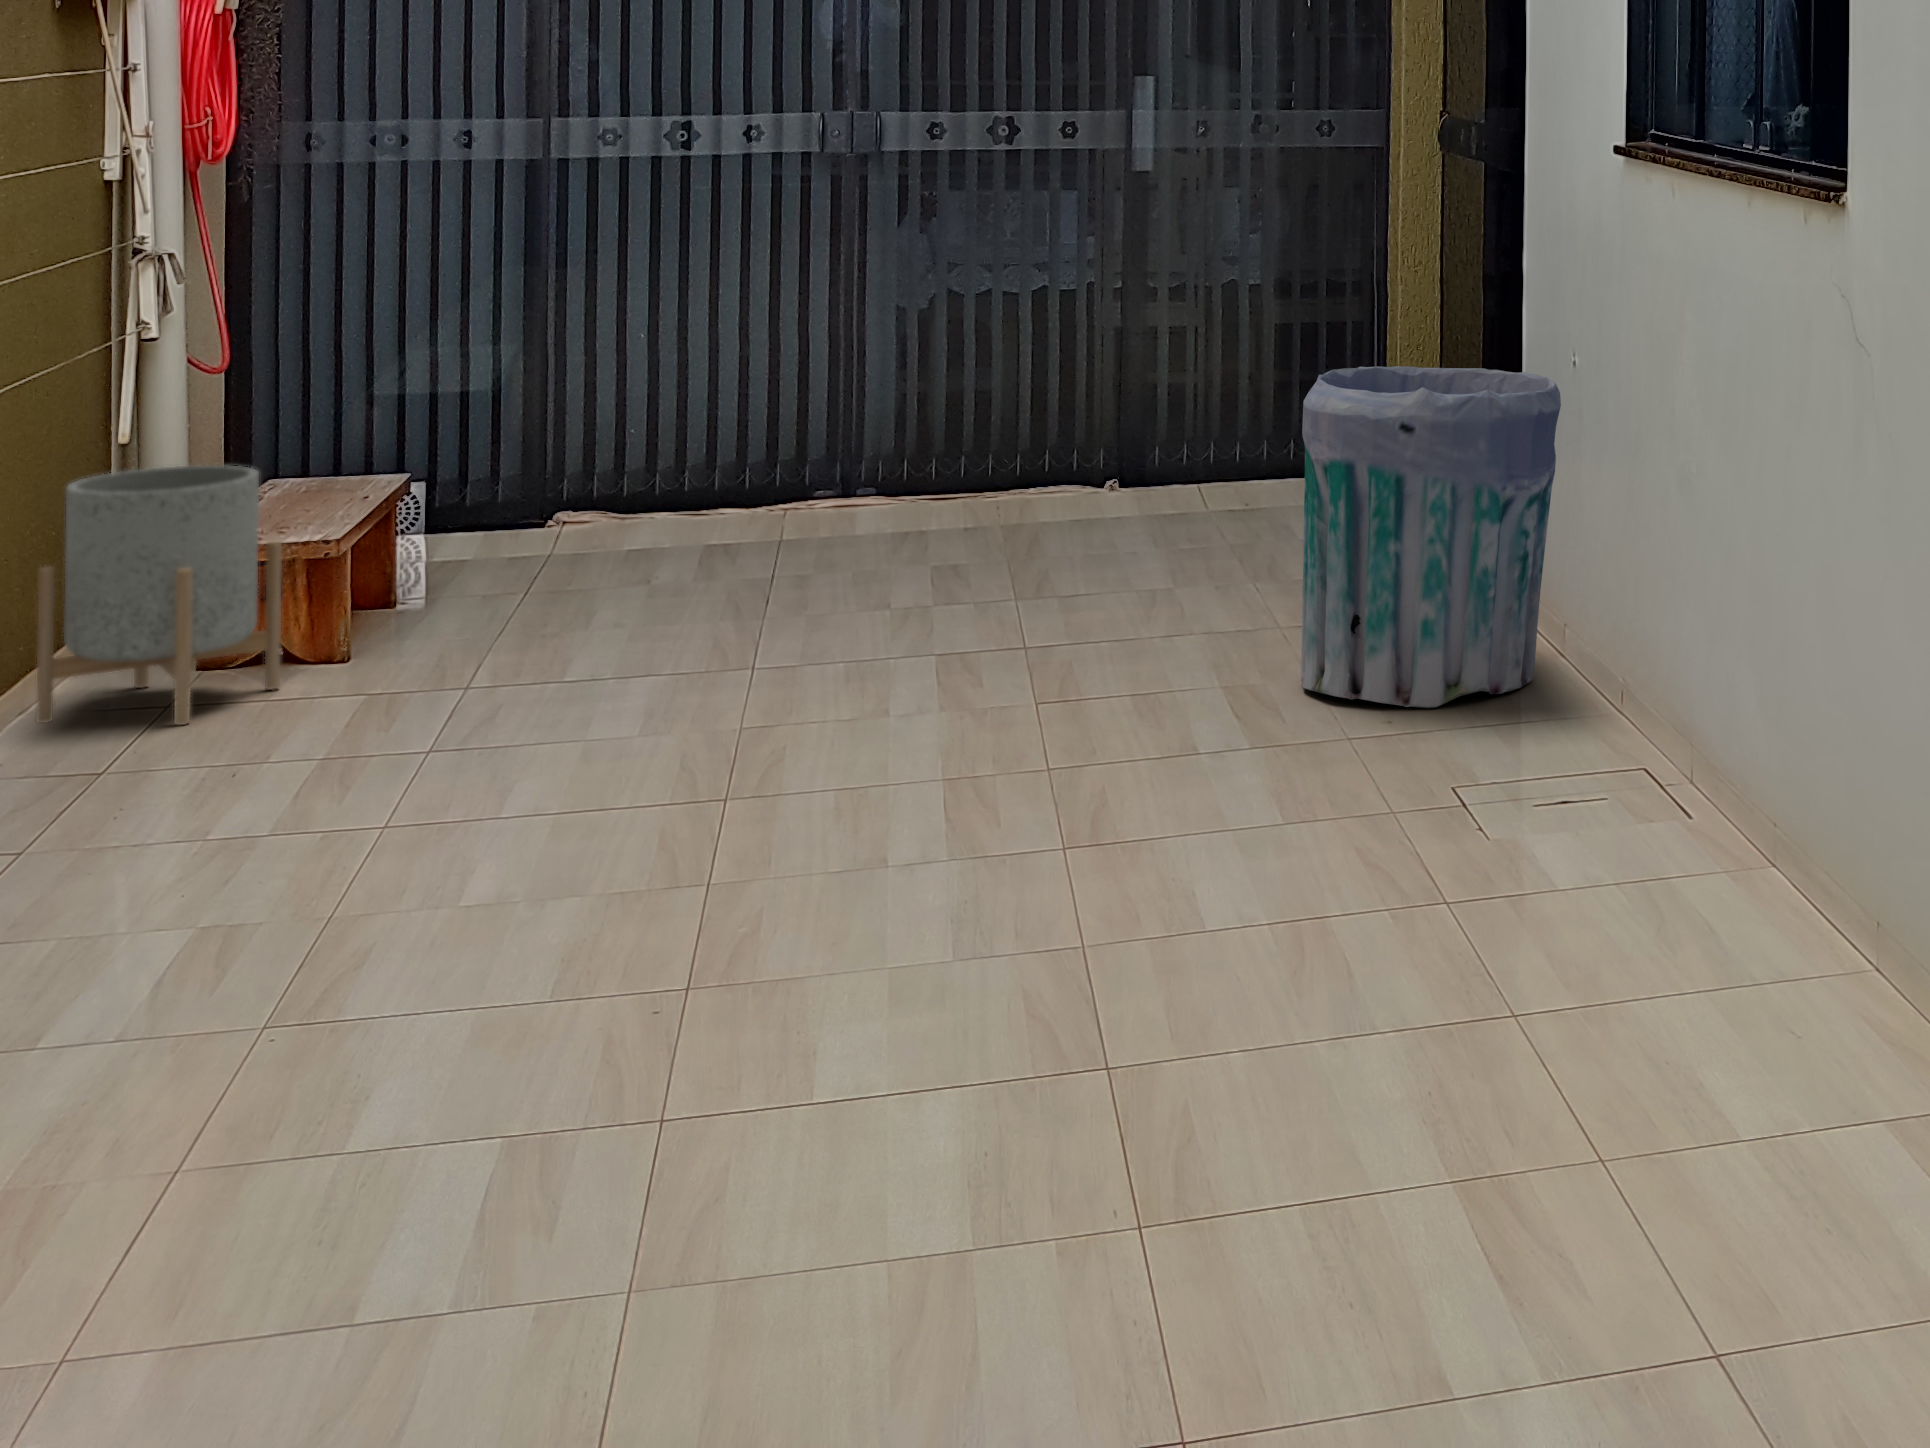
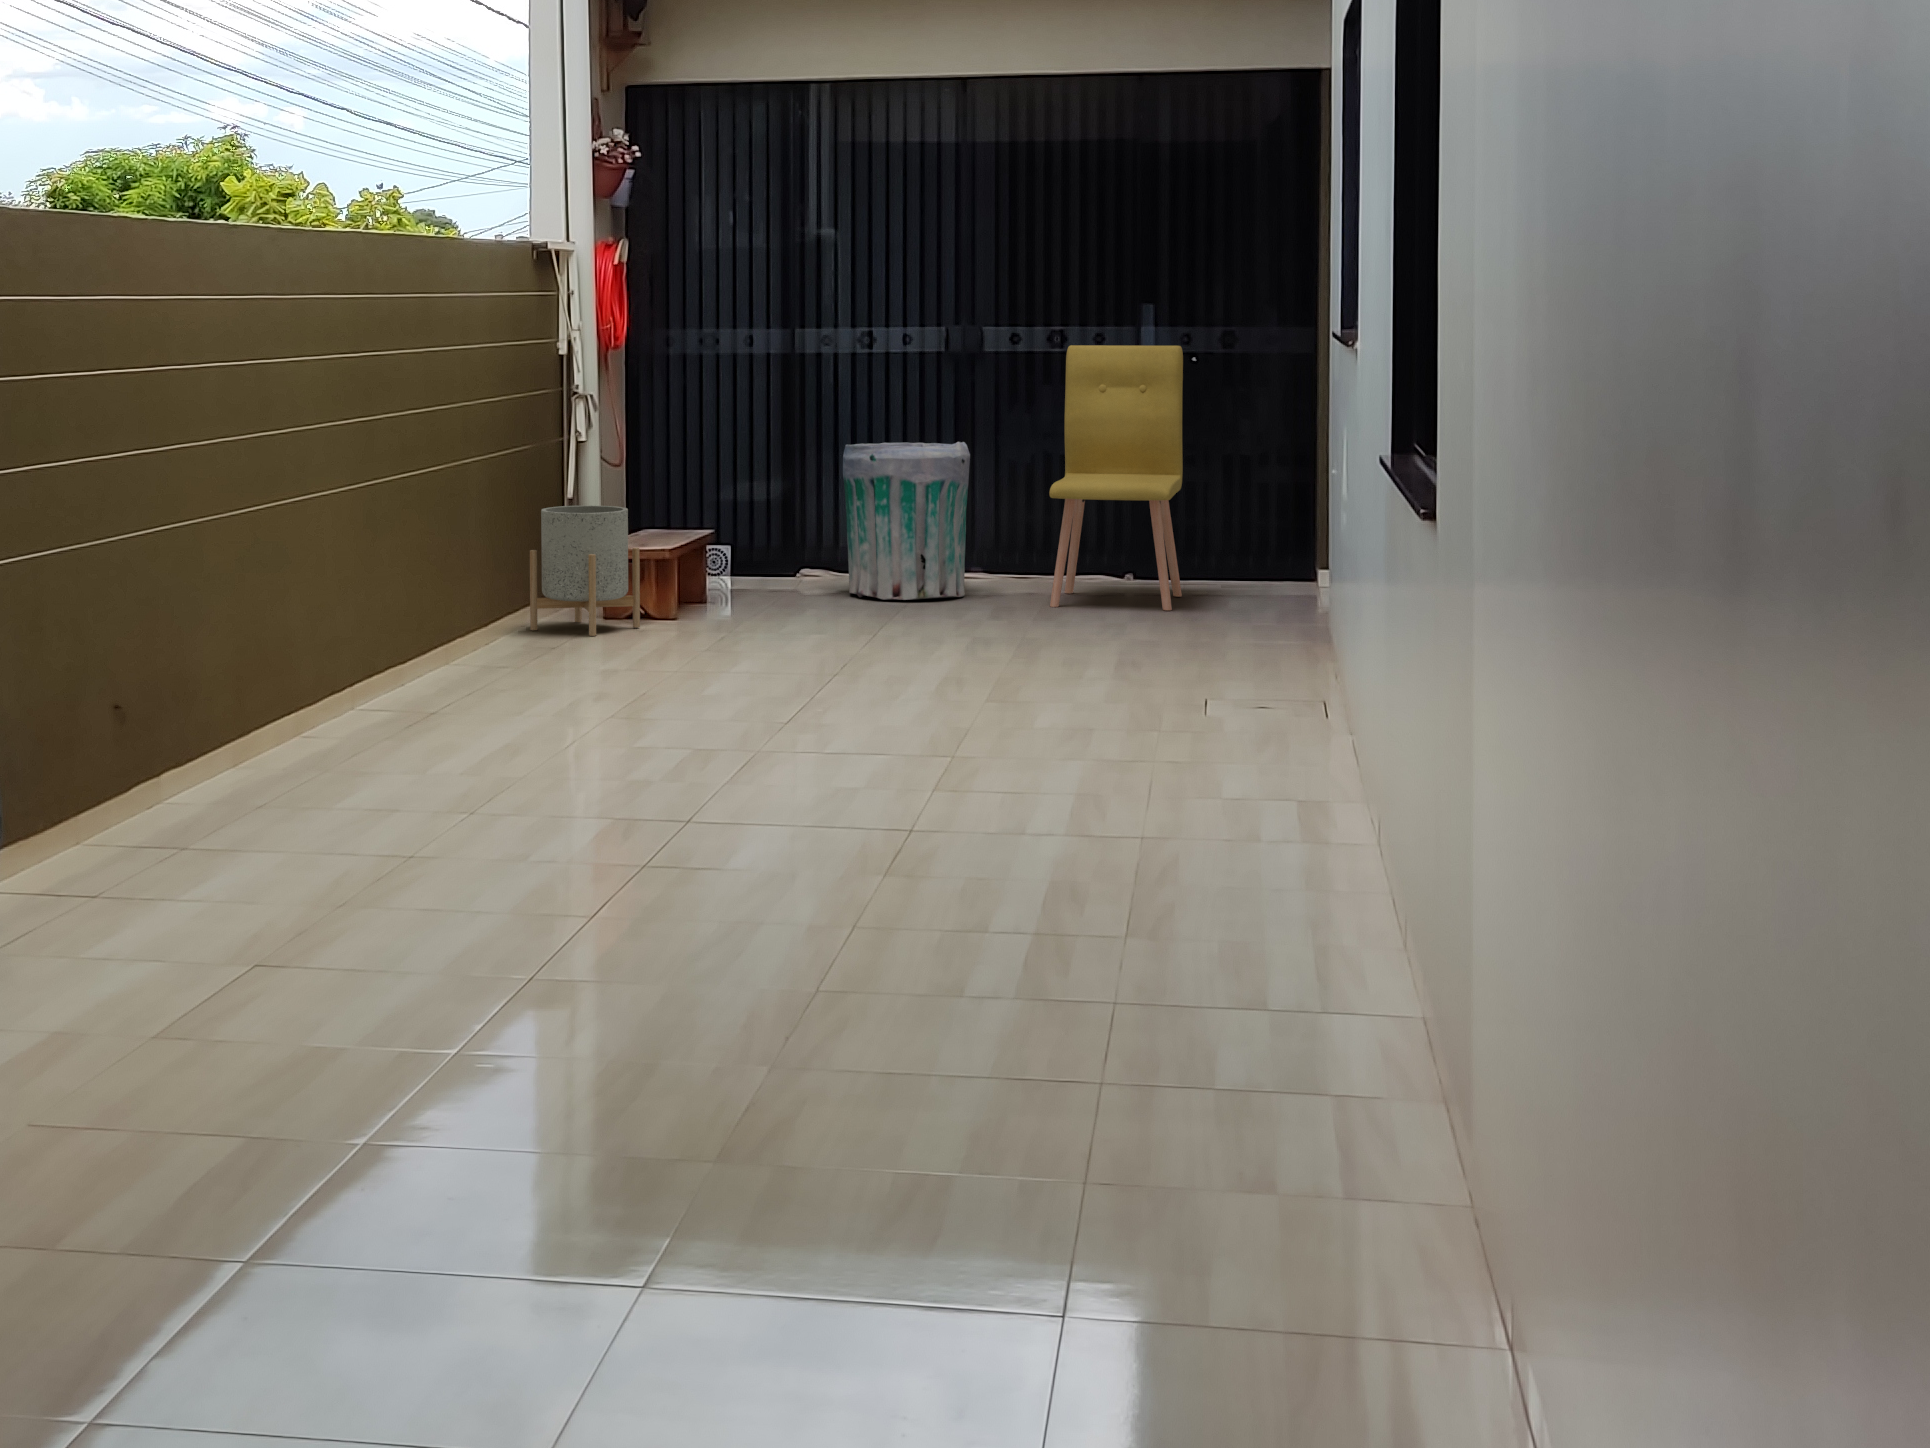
chair: none [1011,138,1206,554] -> present [1049,345,1183,611]
trash can: present [1301,366,1561,708] -> present [843,442,970,600]

